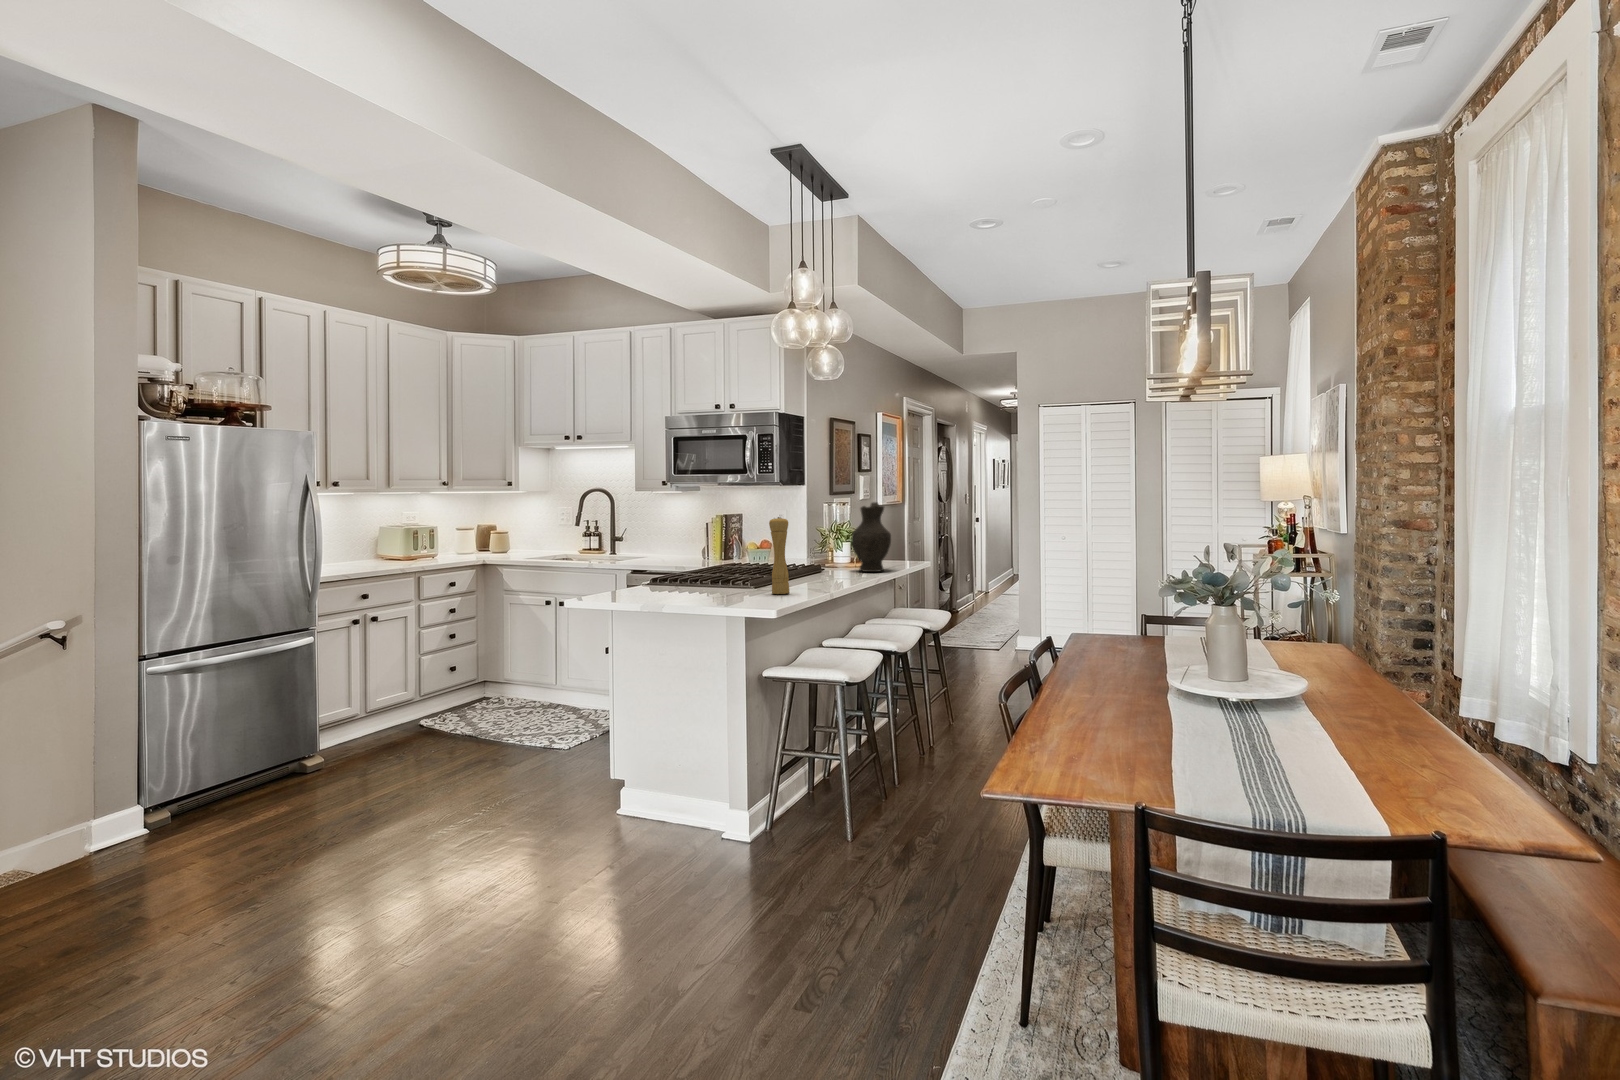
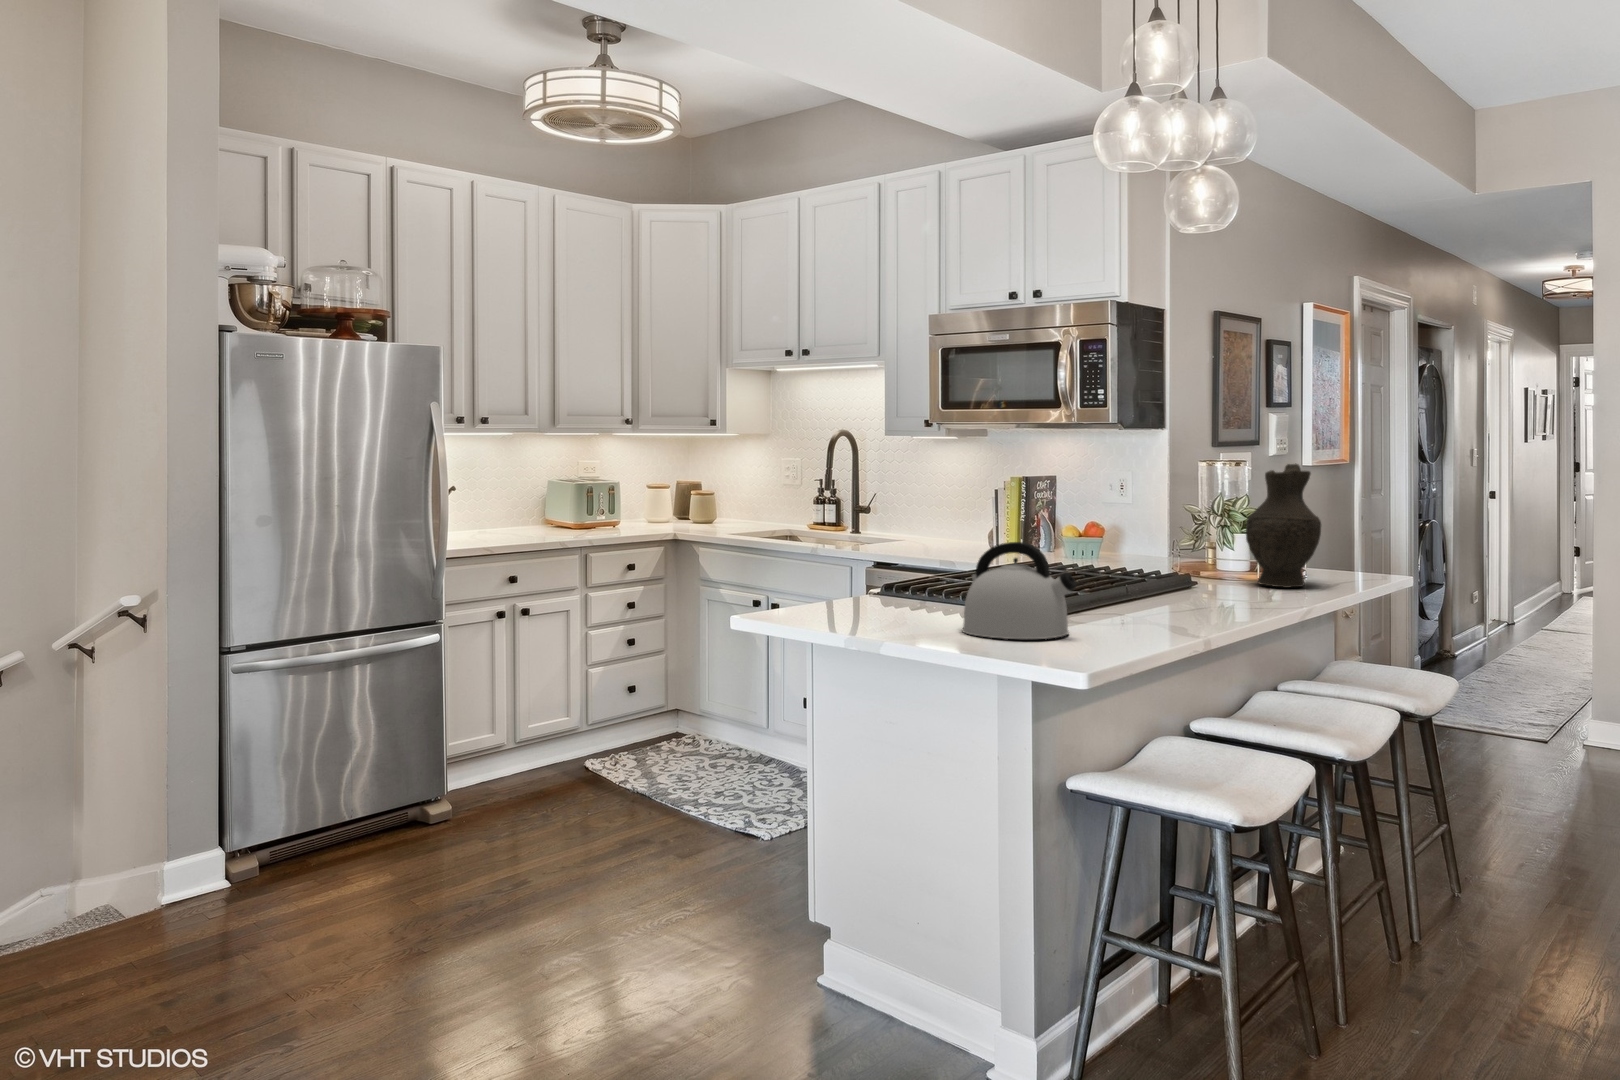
pepper mill: present [769,517,789,594] -> none [1091,491,1125,625]
kettle: none [699,547,765,603] -> present [962,542,1076,639]

